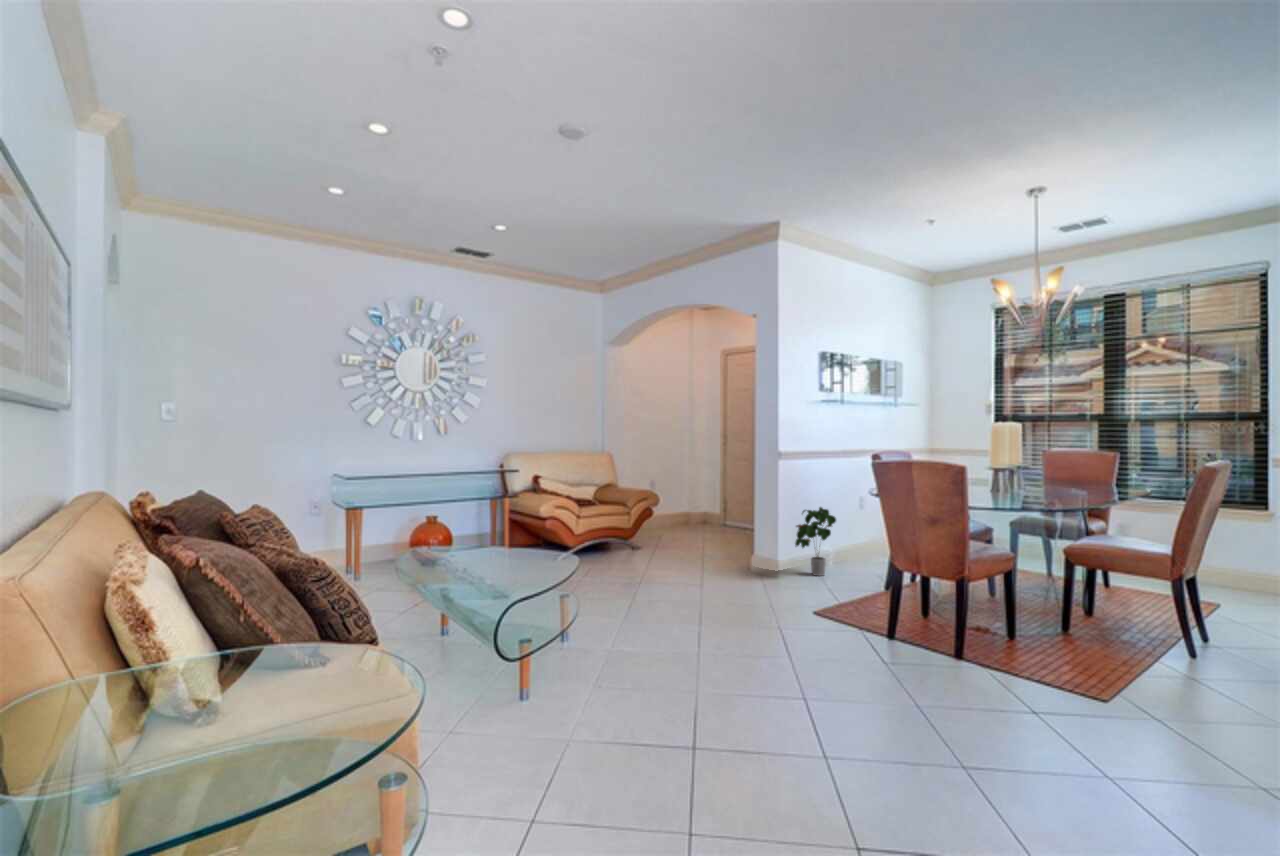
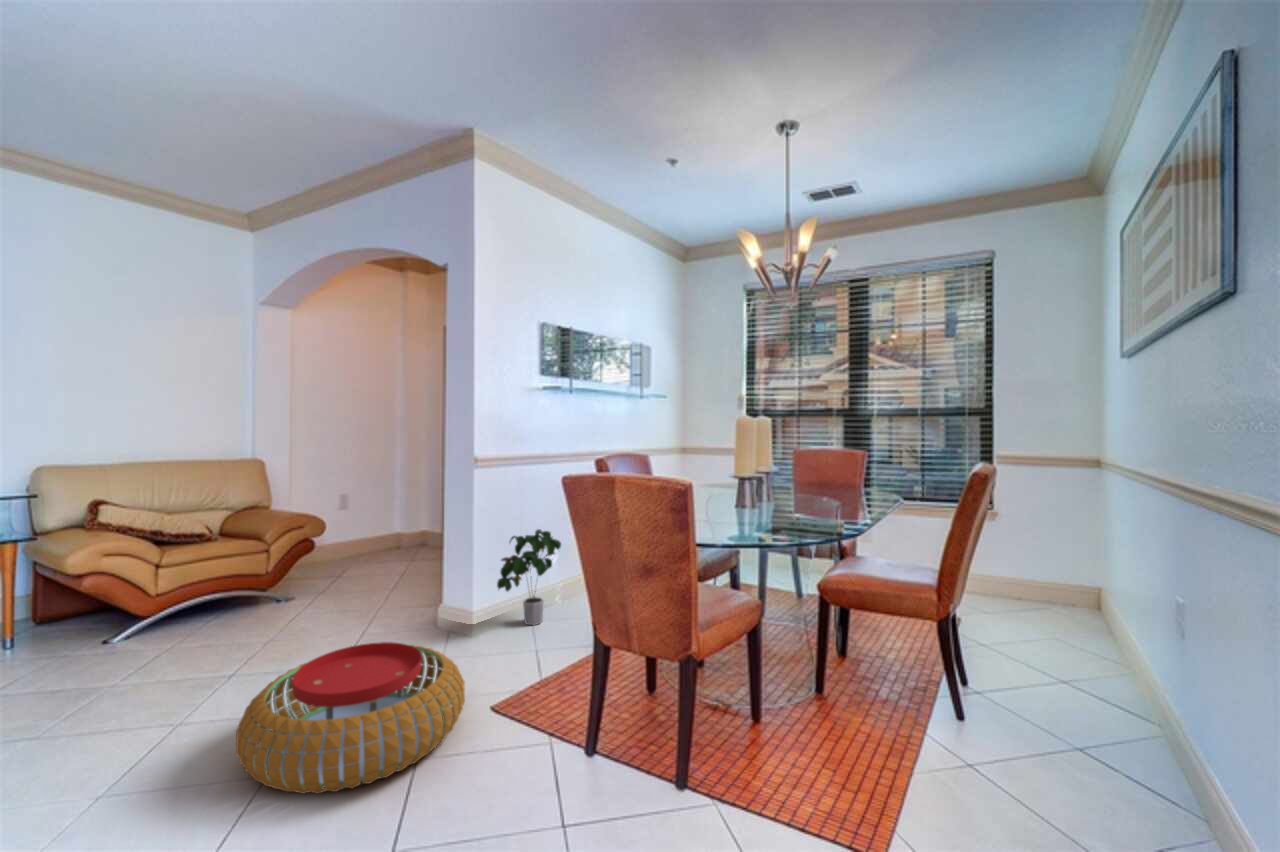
pouf: none [683,564,803,631] -> present [236,642,465,794]

